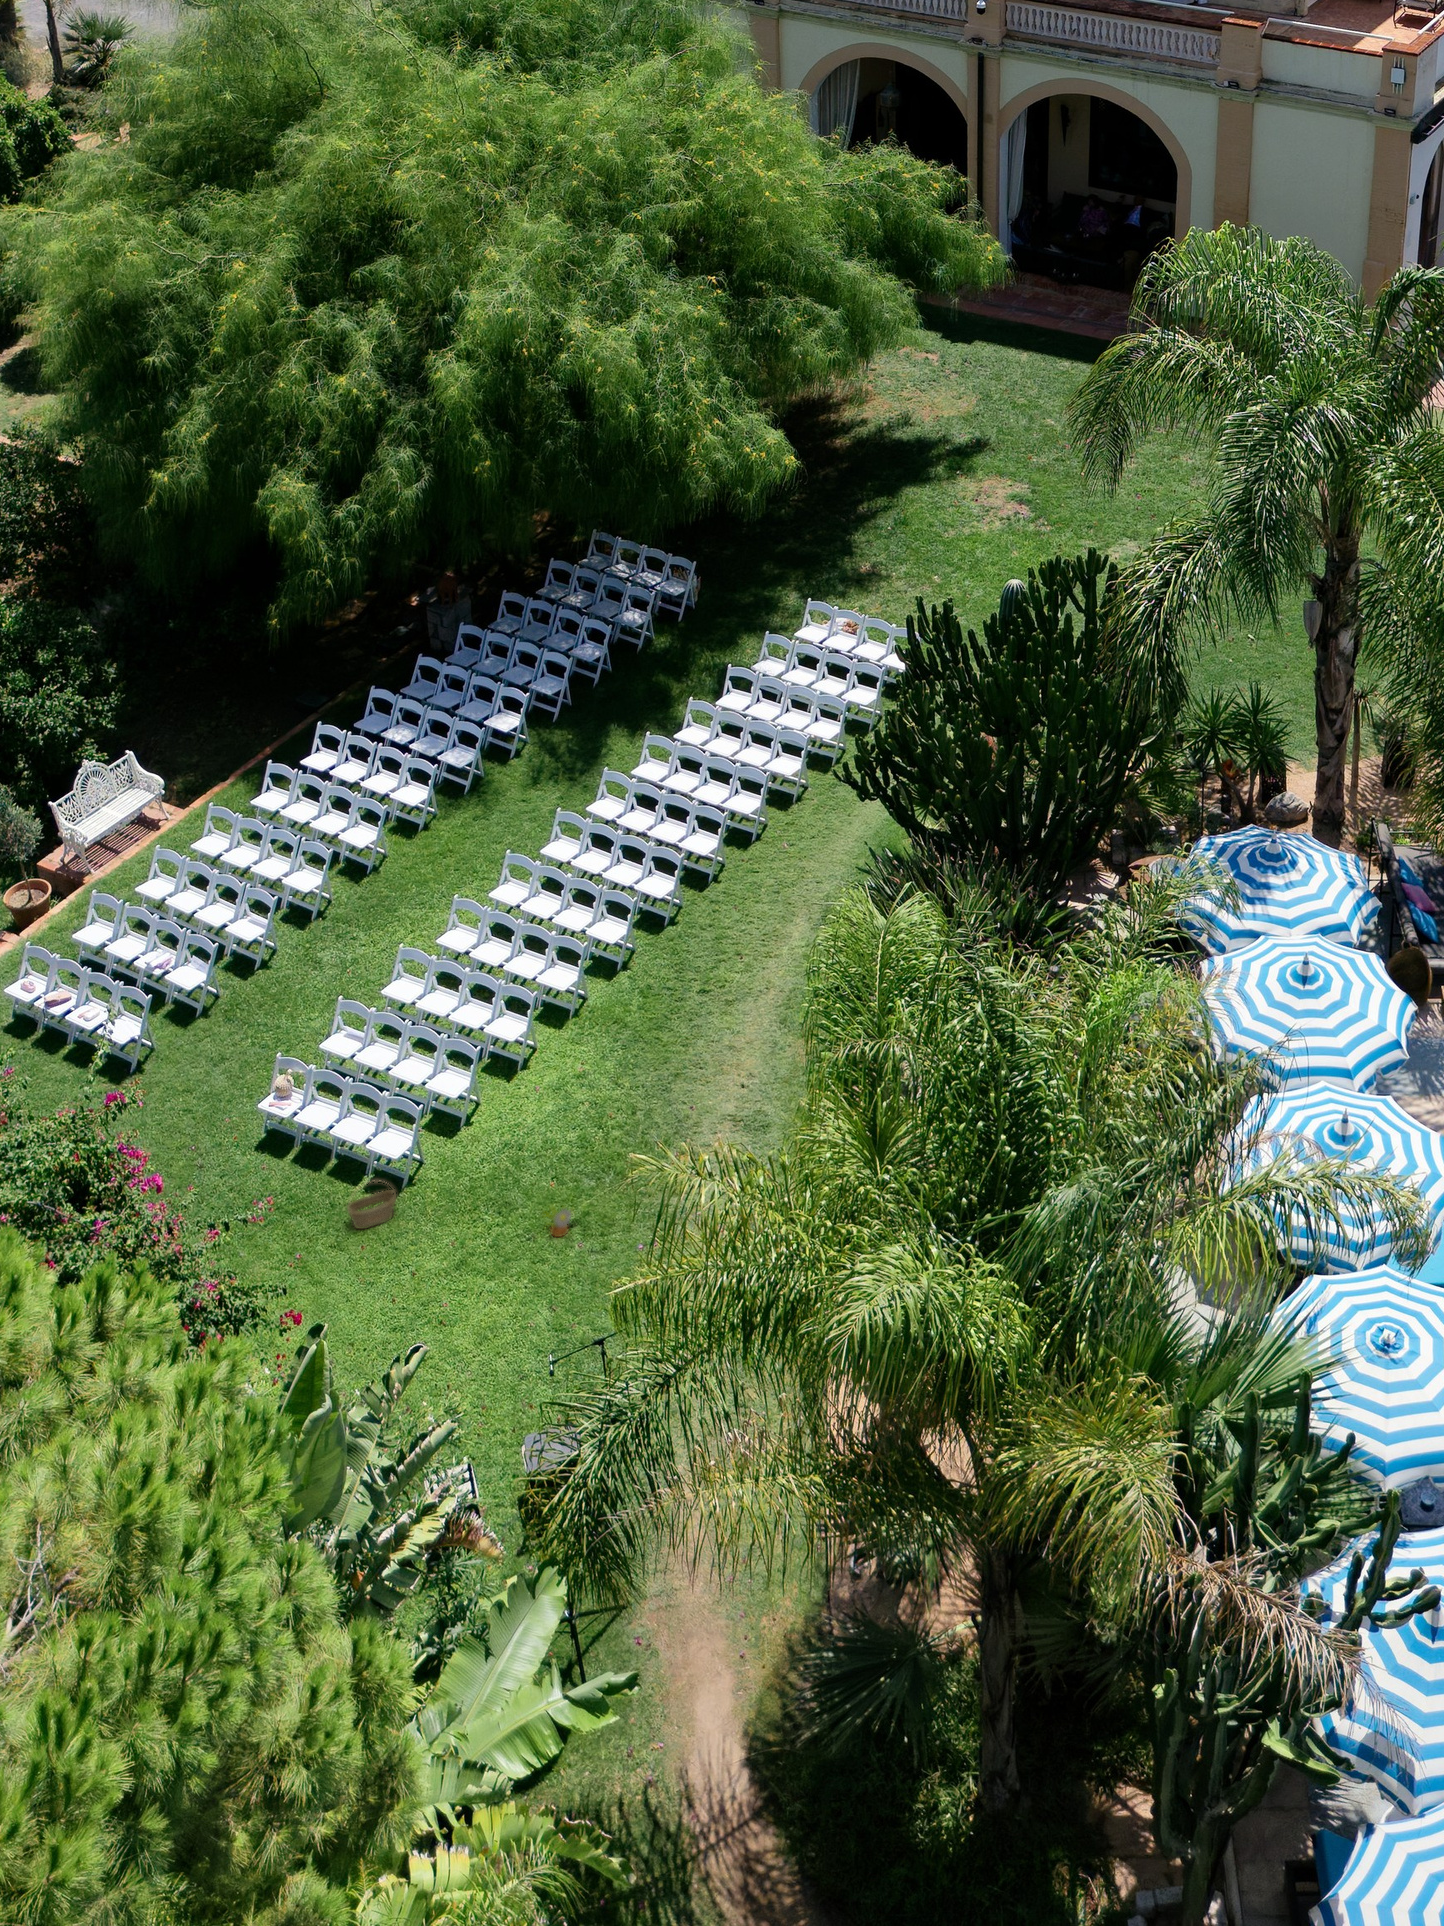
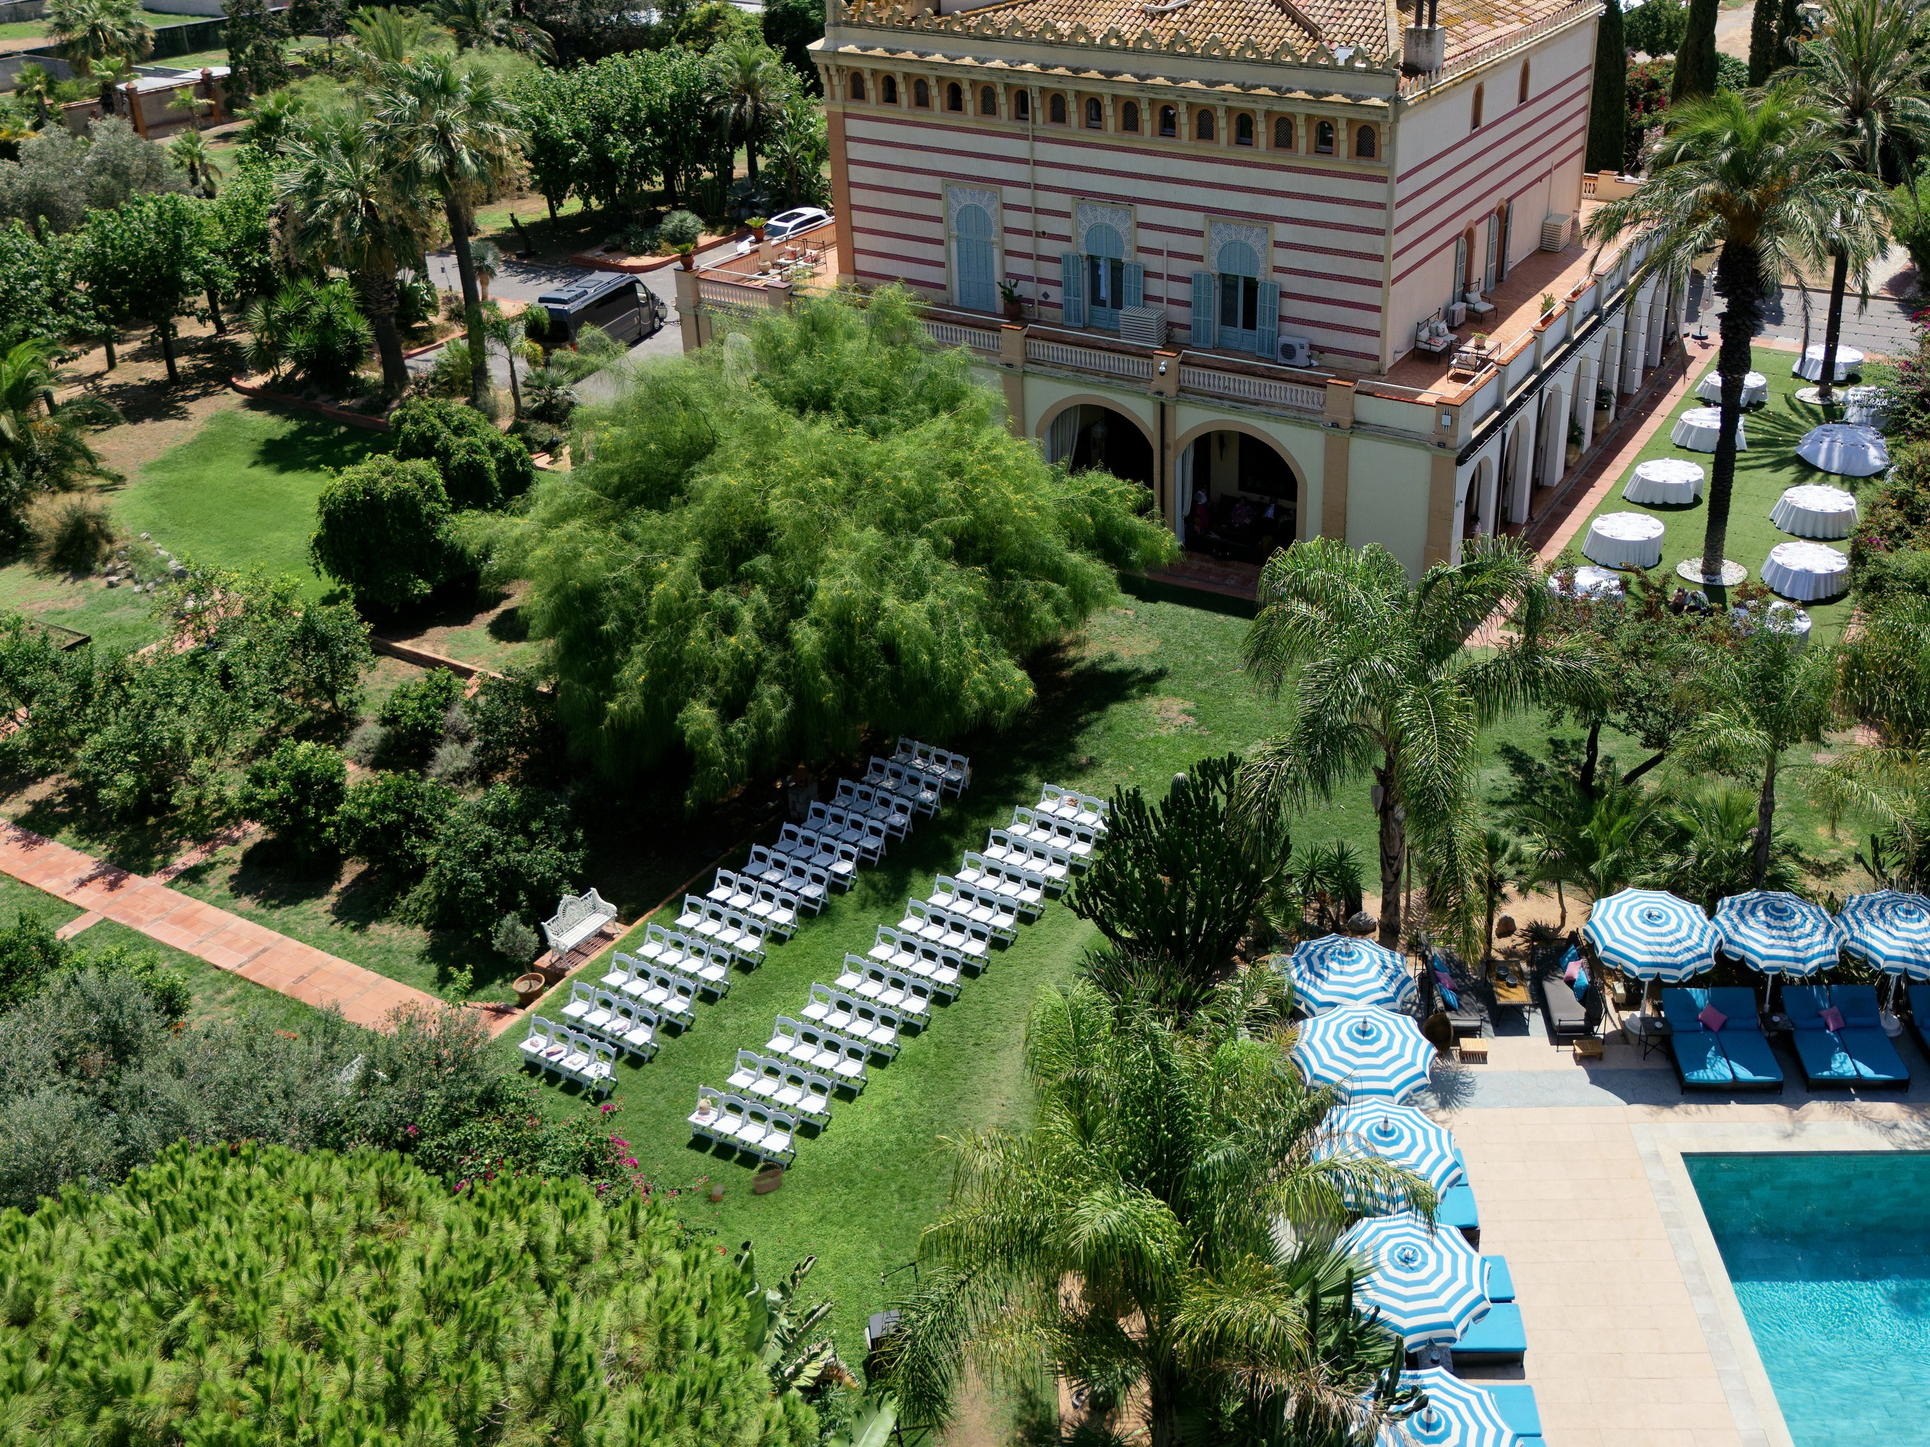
decorative plant: present [544,1207,574,1237] -> present [708,1182,726,1202]

